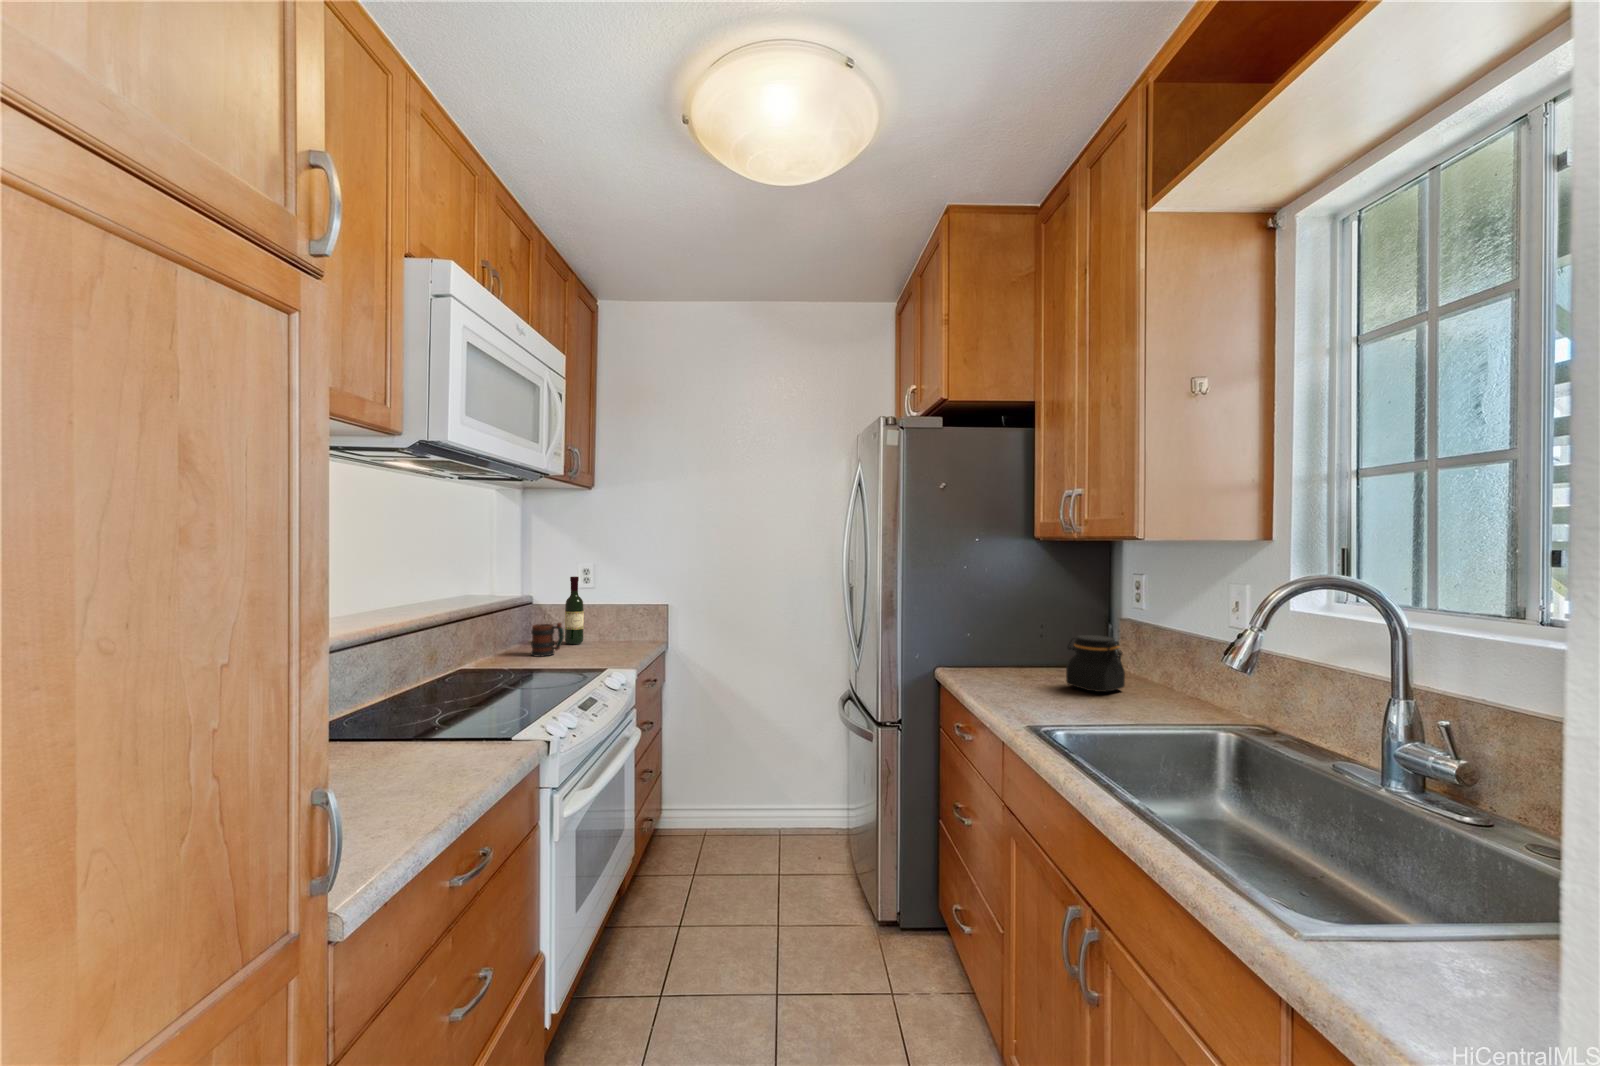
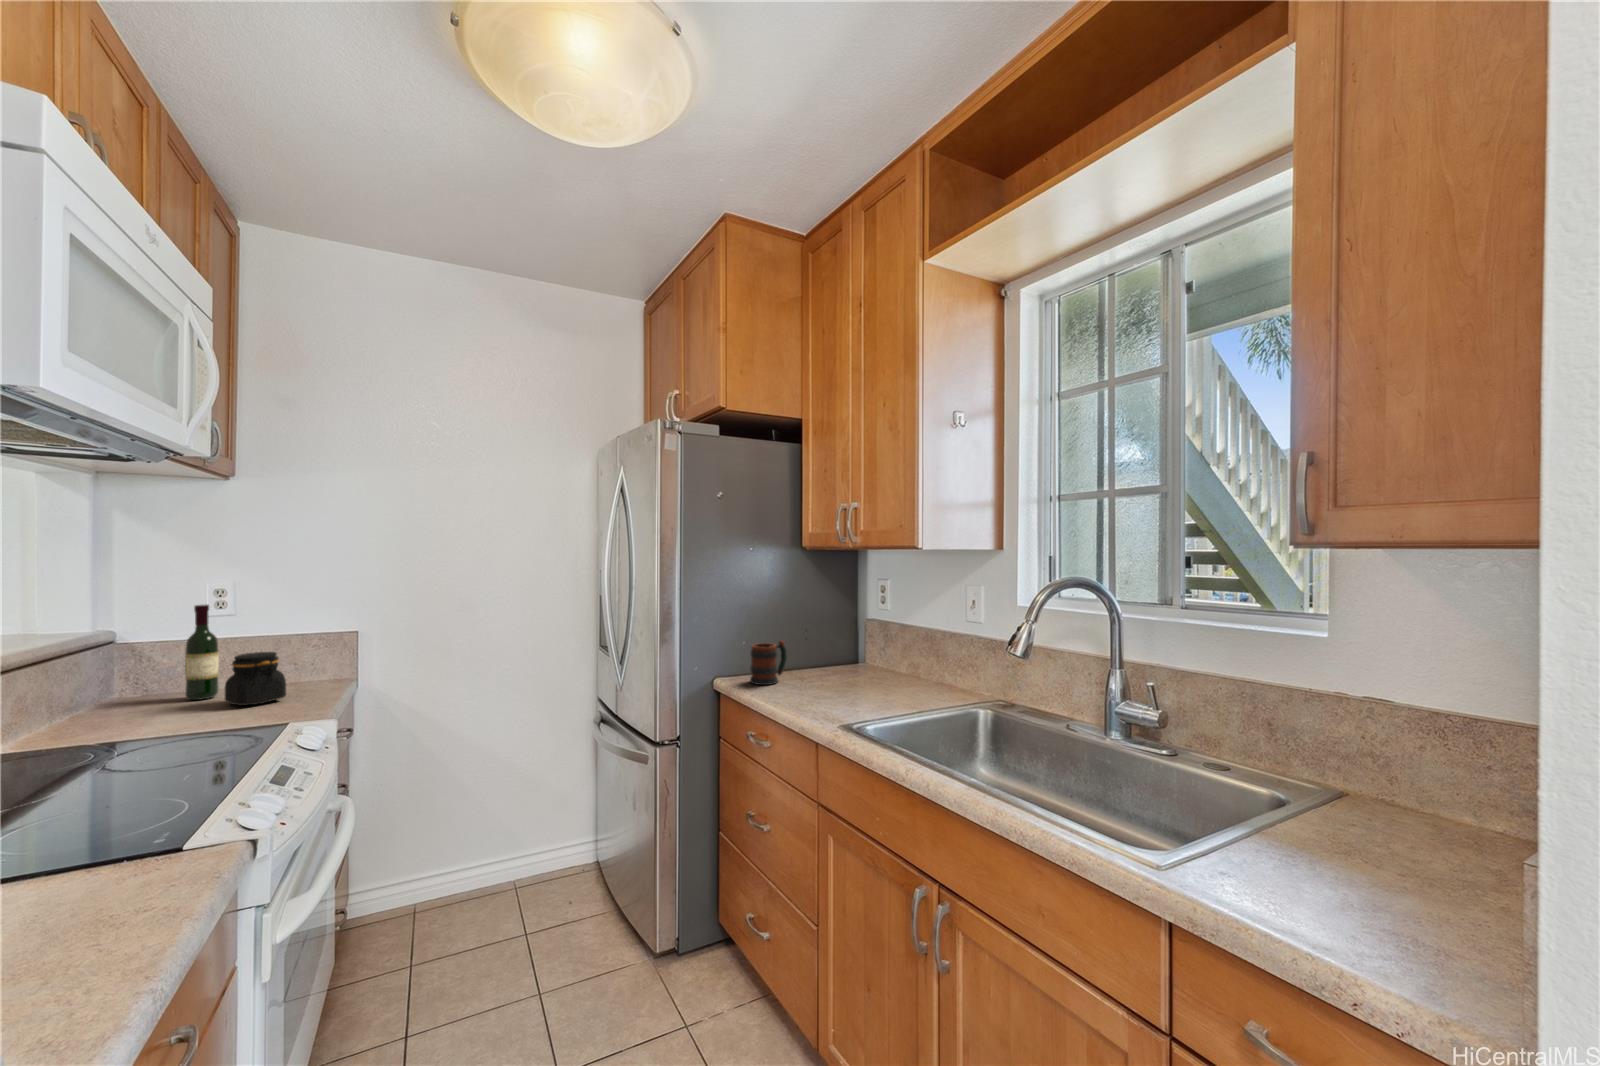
mug: present [531,623,564,657] -> present [750,641,787,685]
jar: present [1066,635,1125,692] -> present [225,652,286,705]

